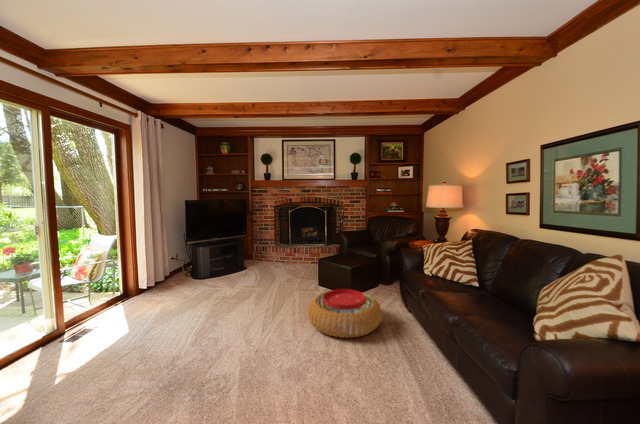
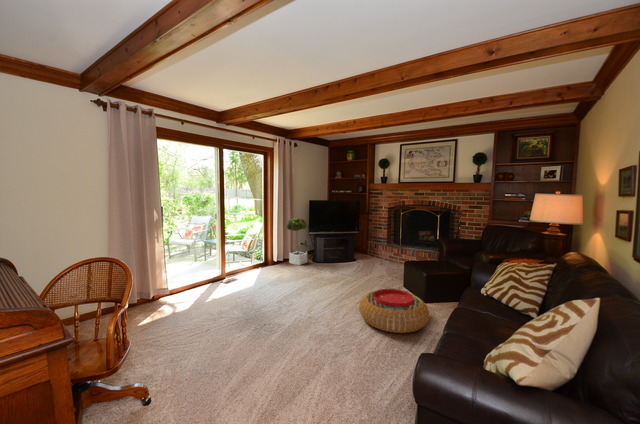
potted tree: none [156,224,188,287] -> present [287,218,307,265]

